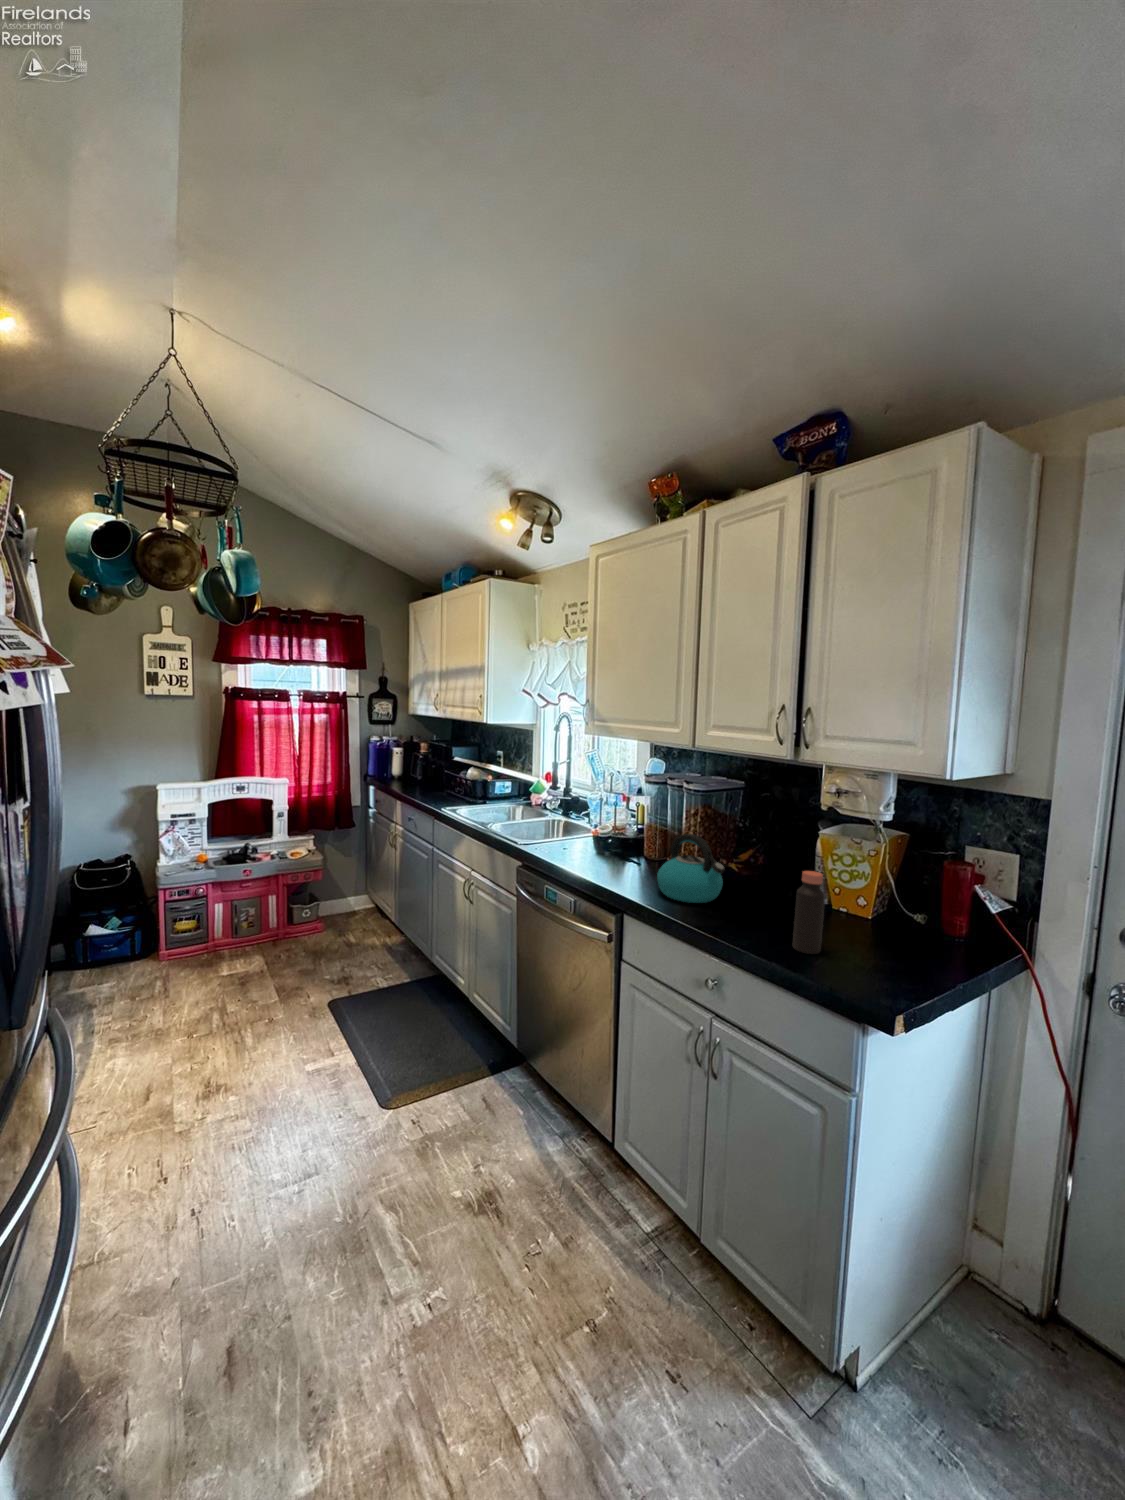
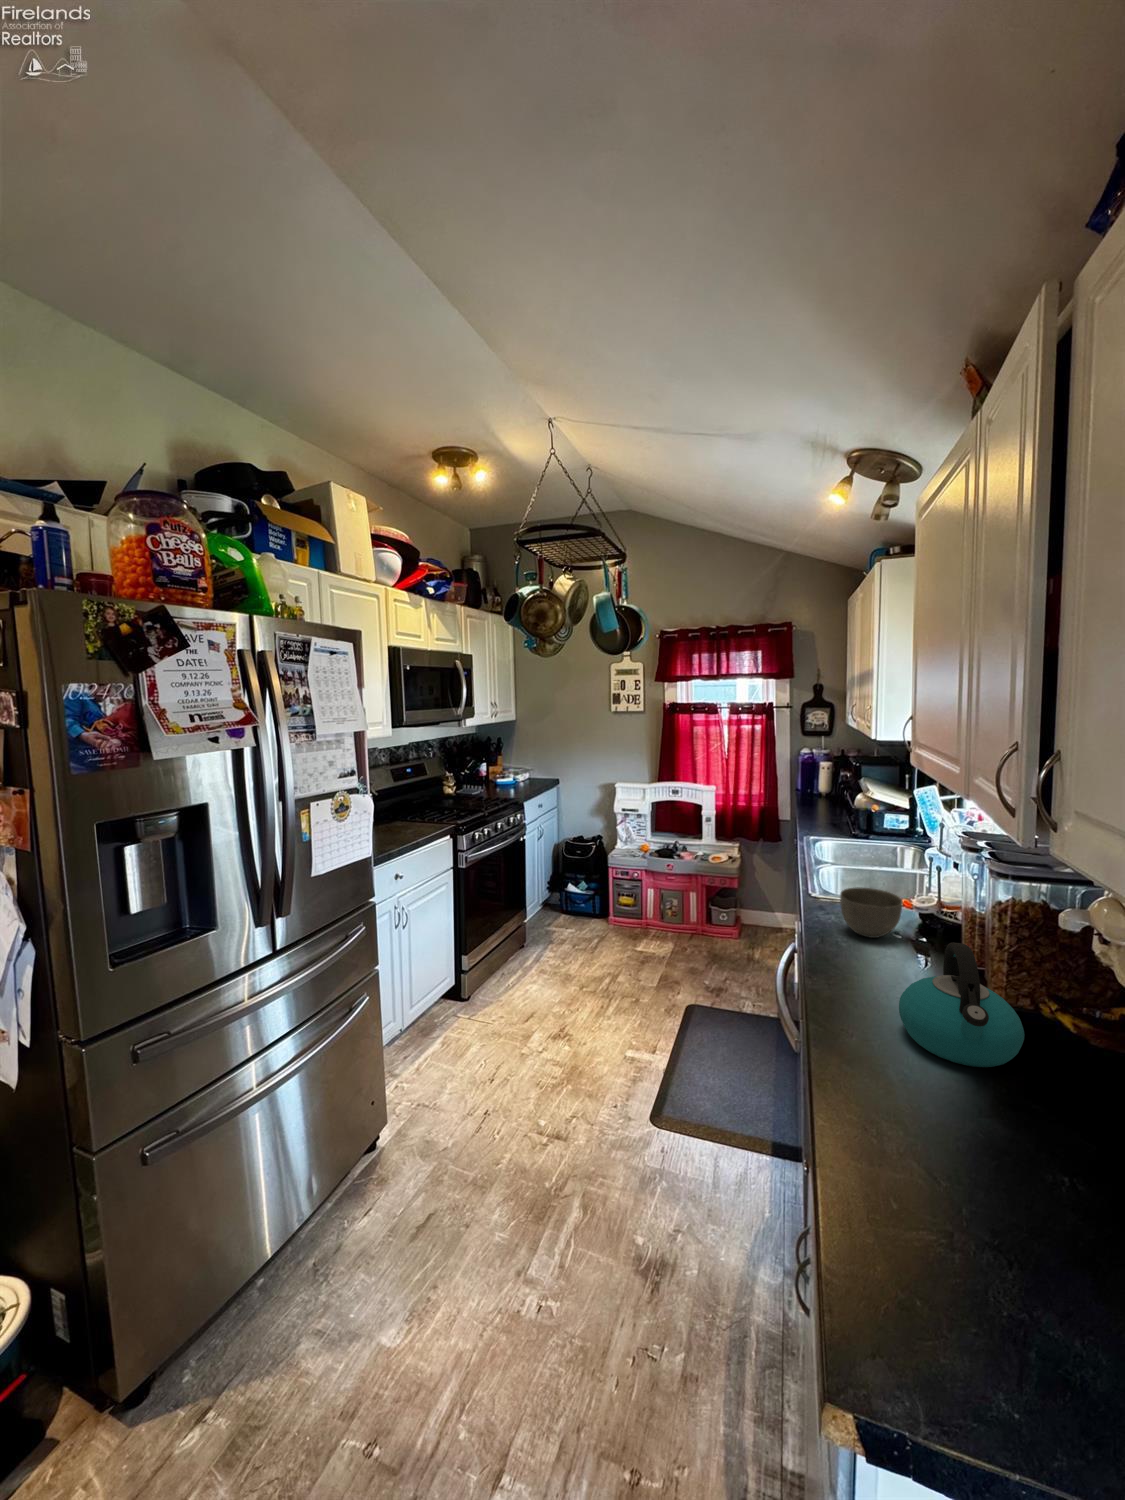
bowl: none [552,827,592,861] -> present [840,887,902,938]
bottle: present [793,871,825,954] -> none [977,1075,1048,1248]

